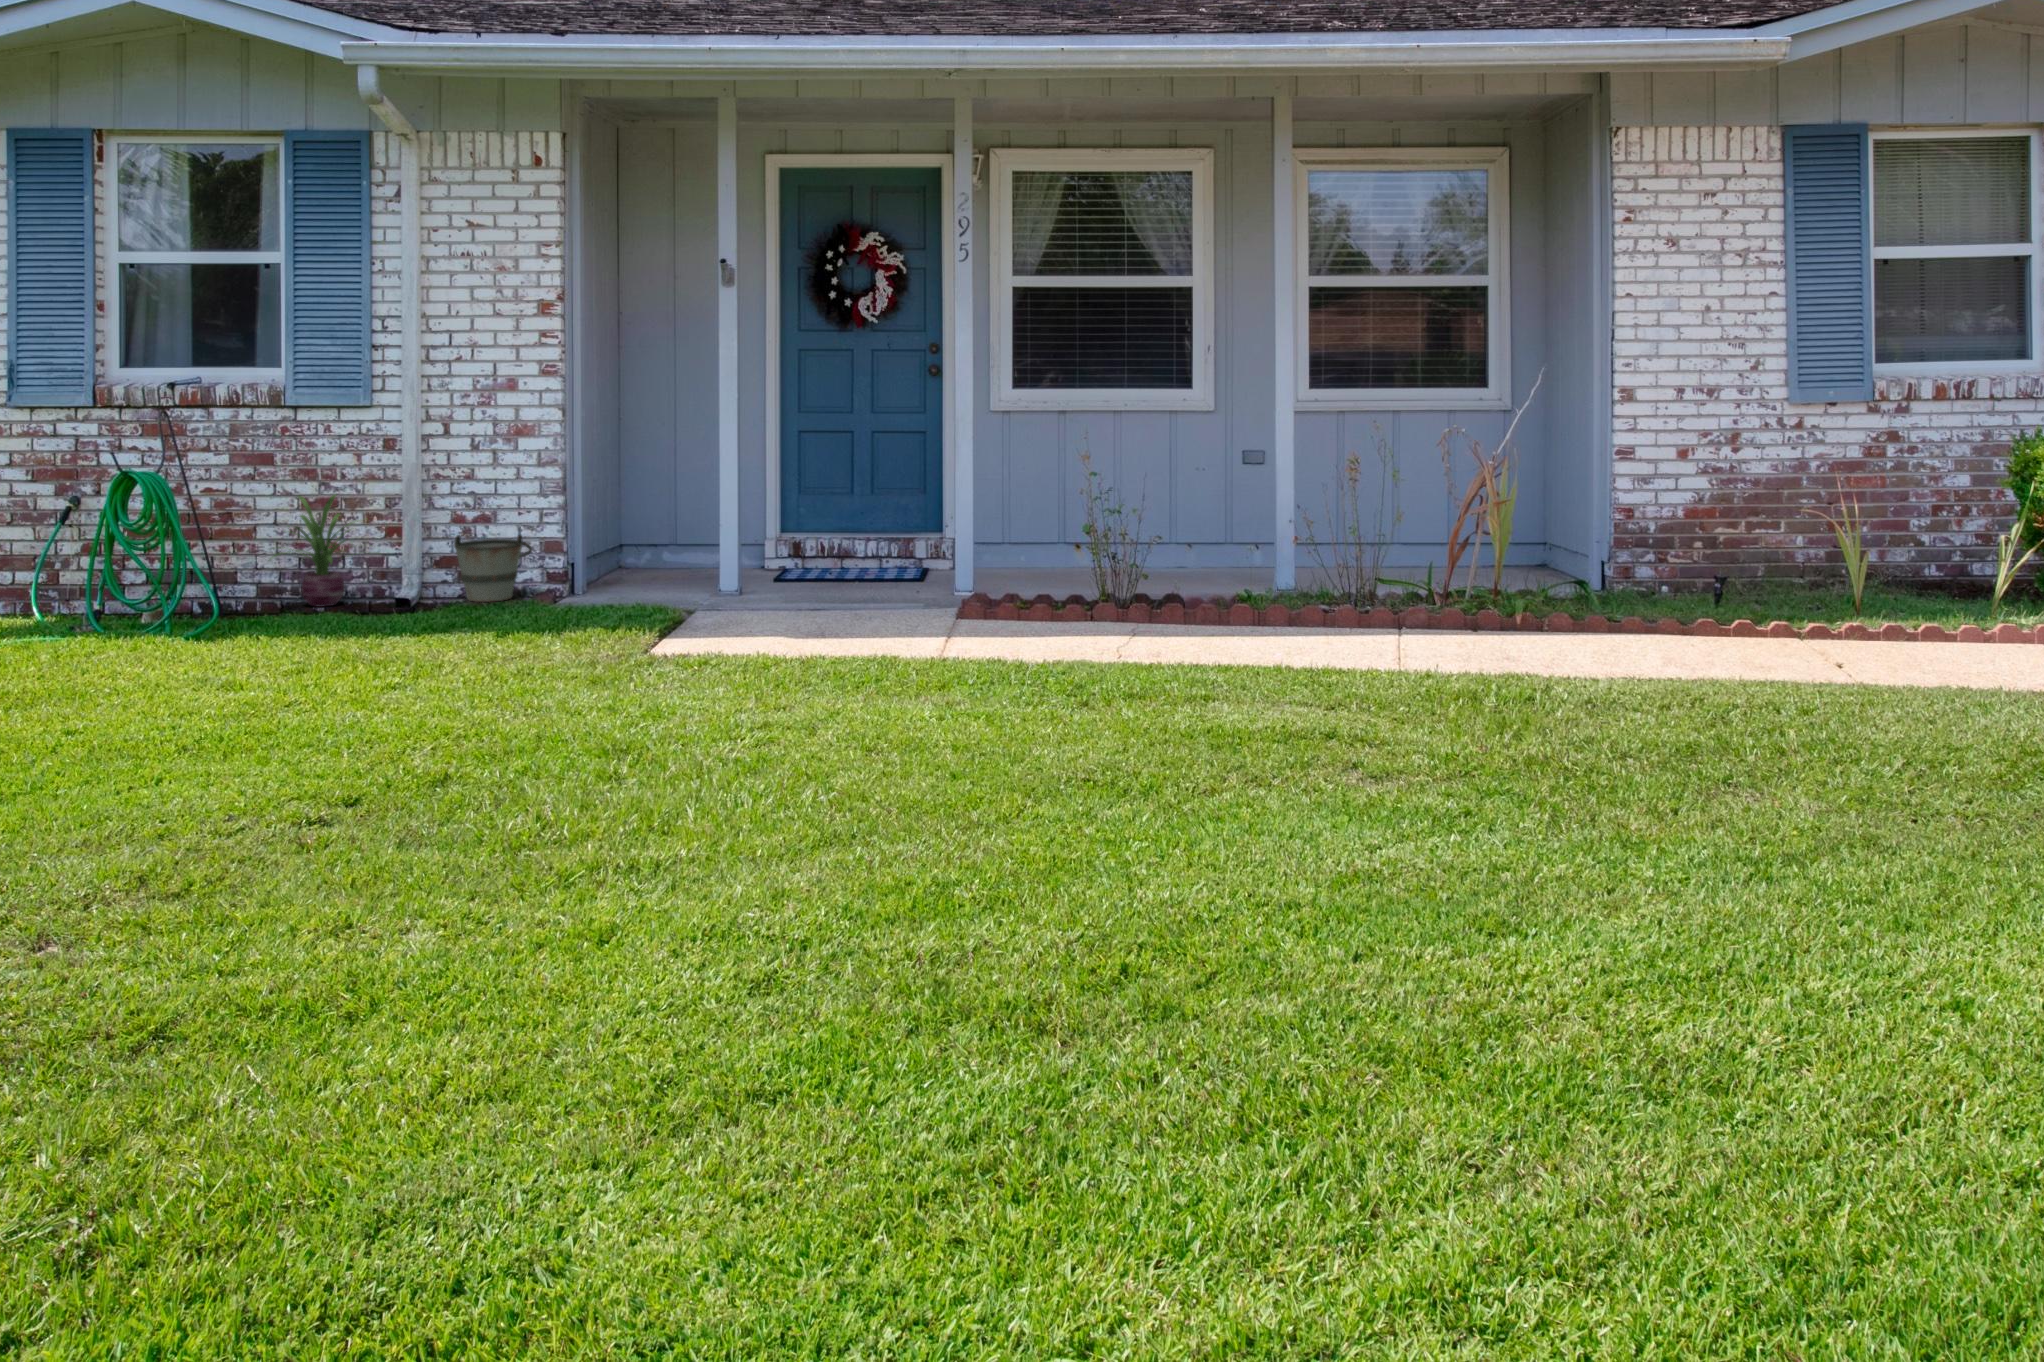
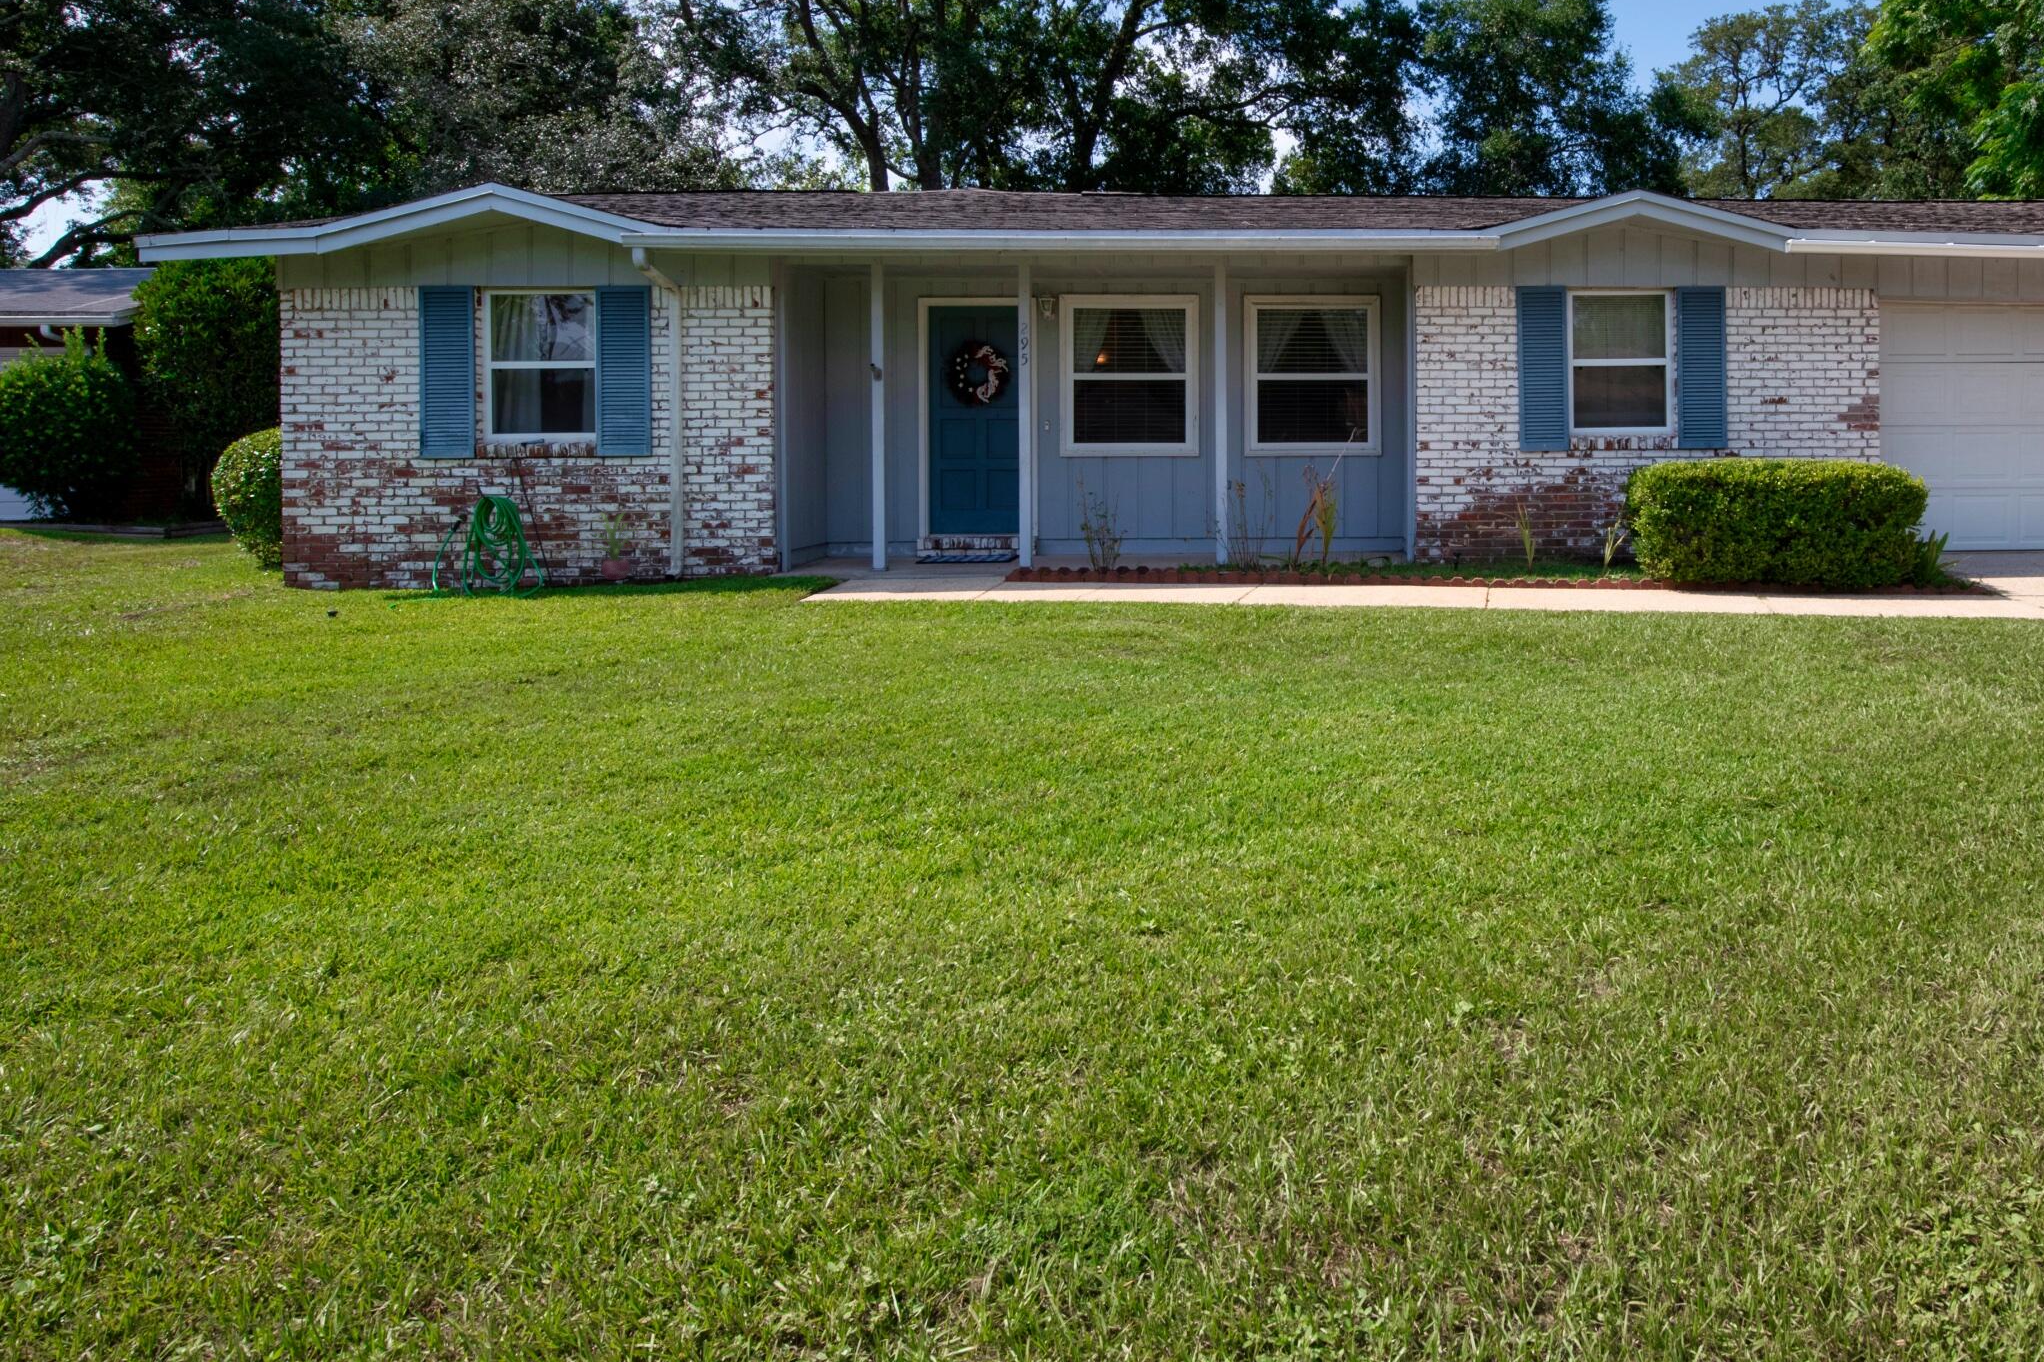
bucket: present [454,535,532,602] -> none [700,535,754,576]

